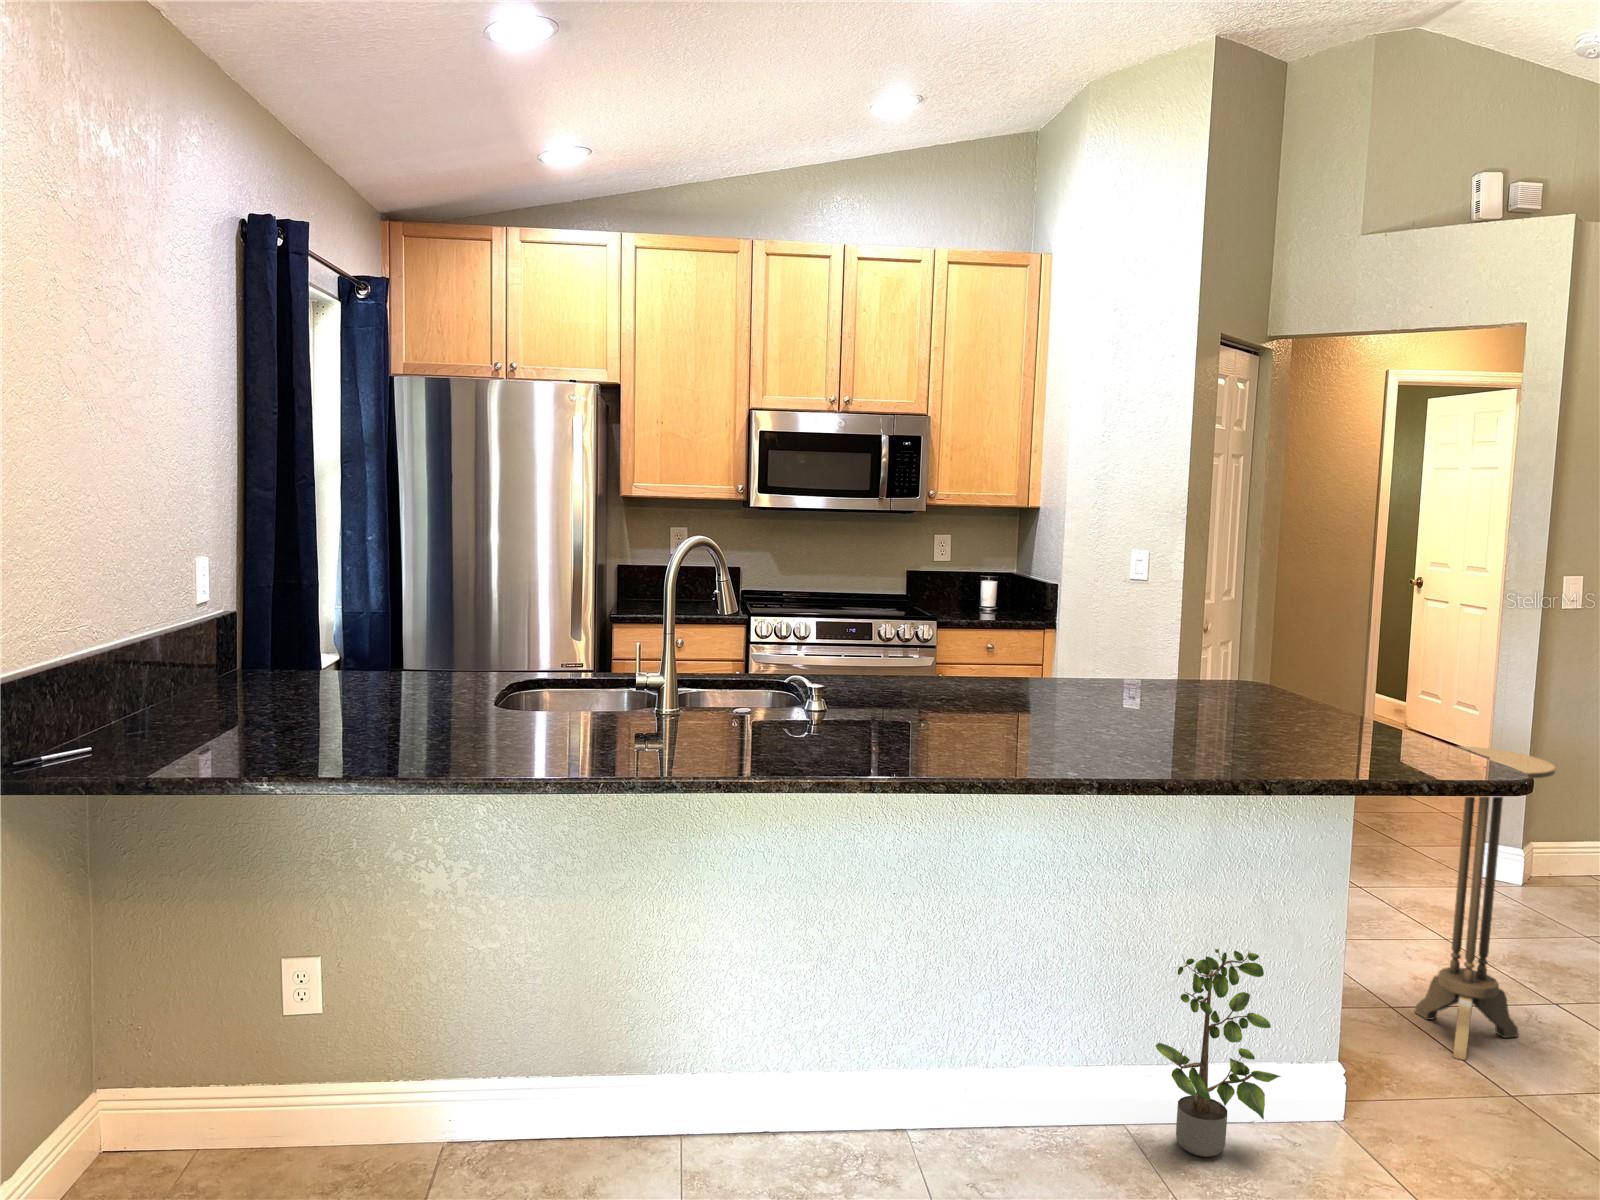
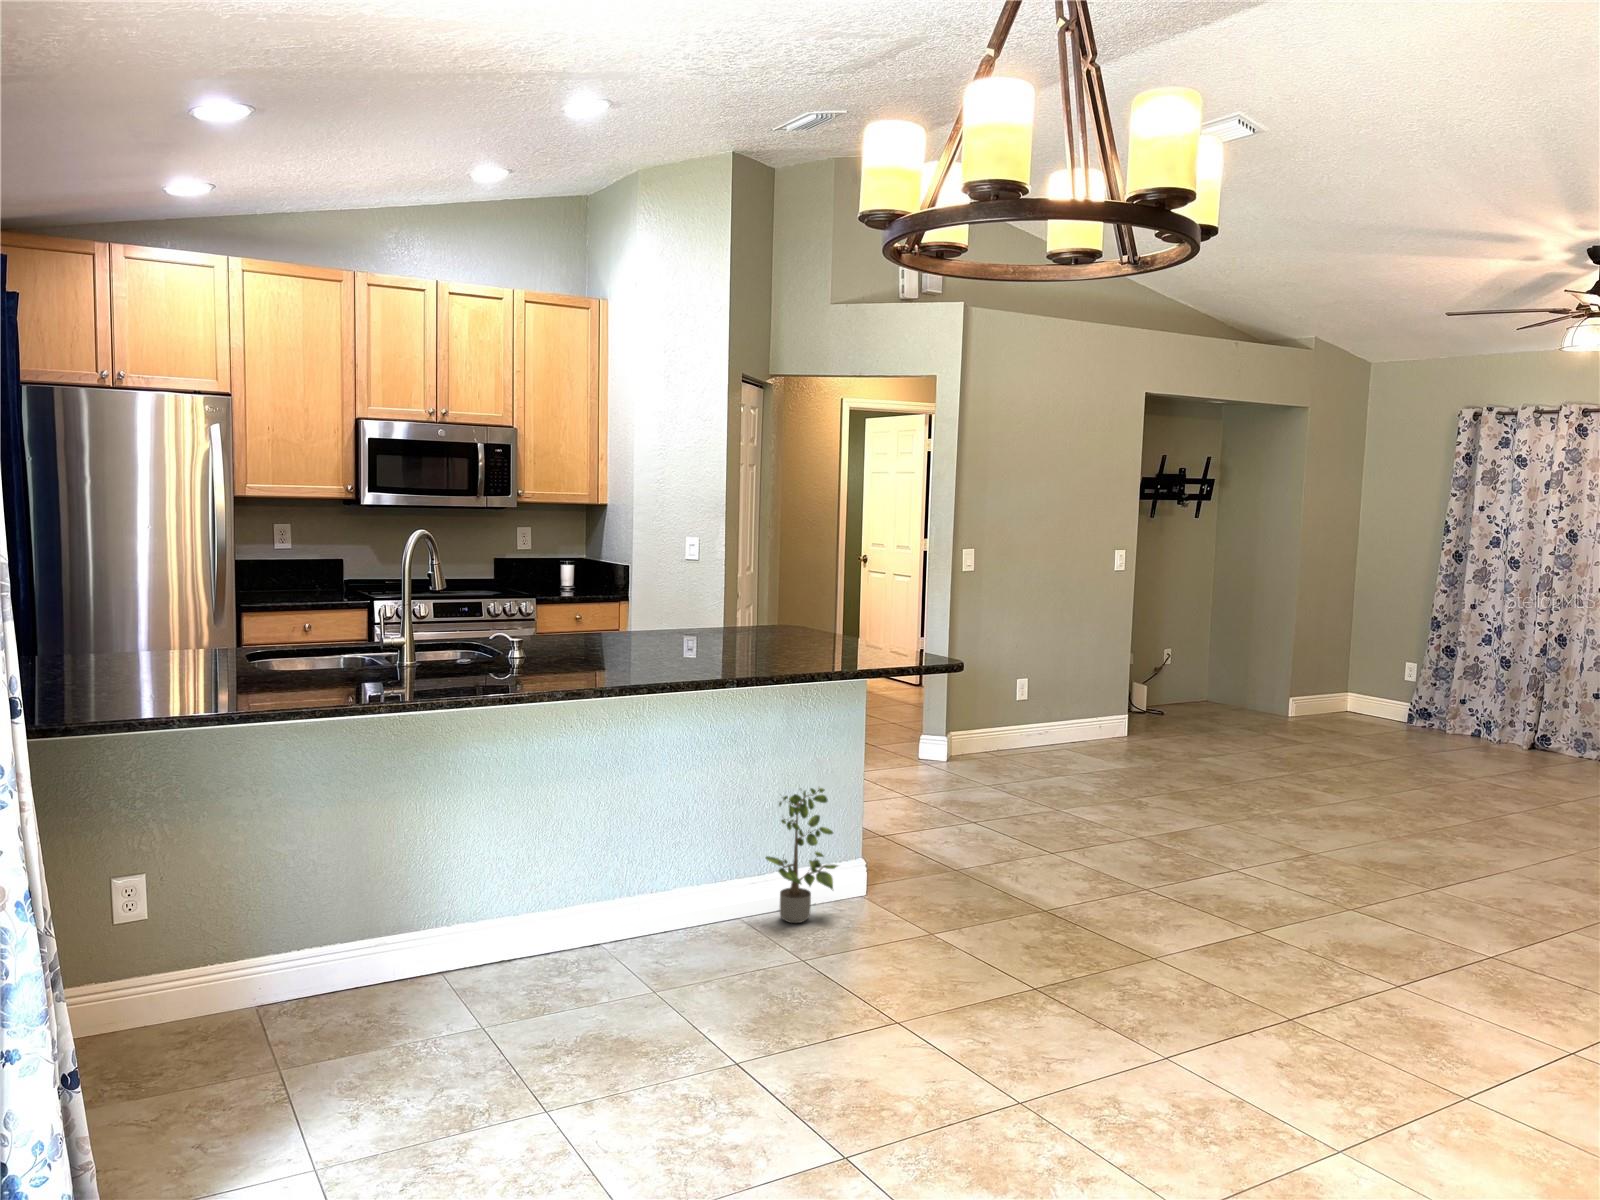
side table: present [1415,746,1555,1061] -> none [901,656,975,854]

